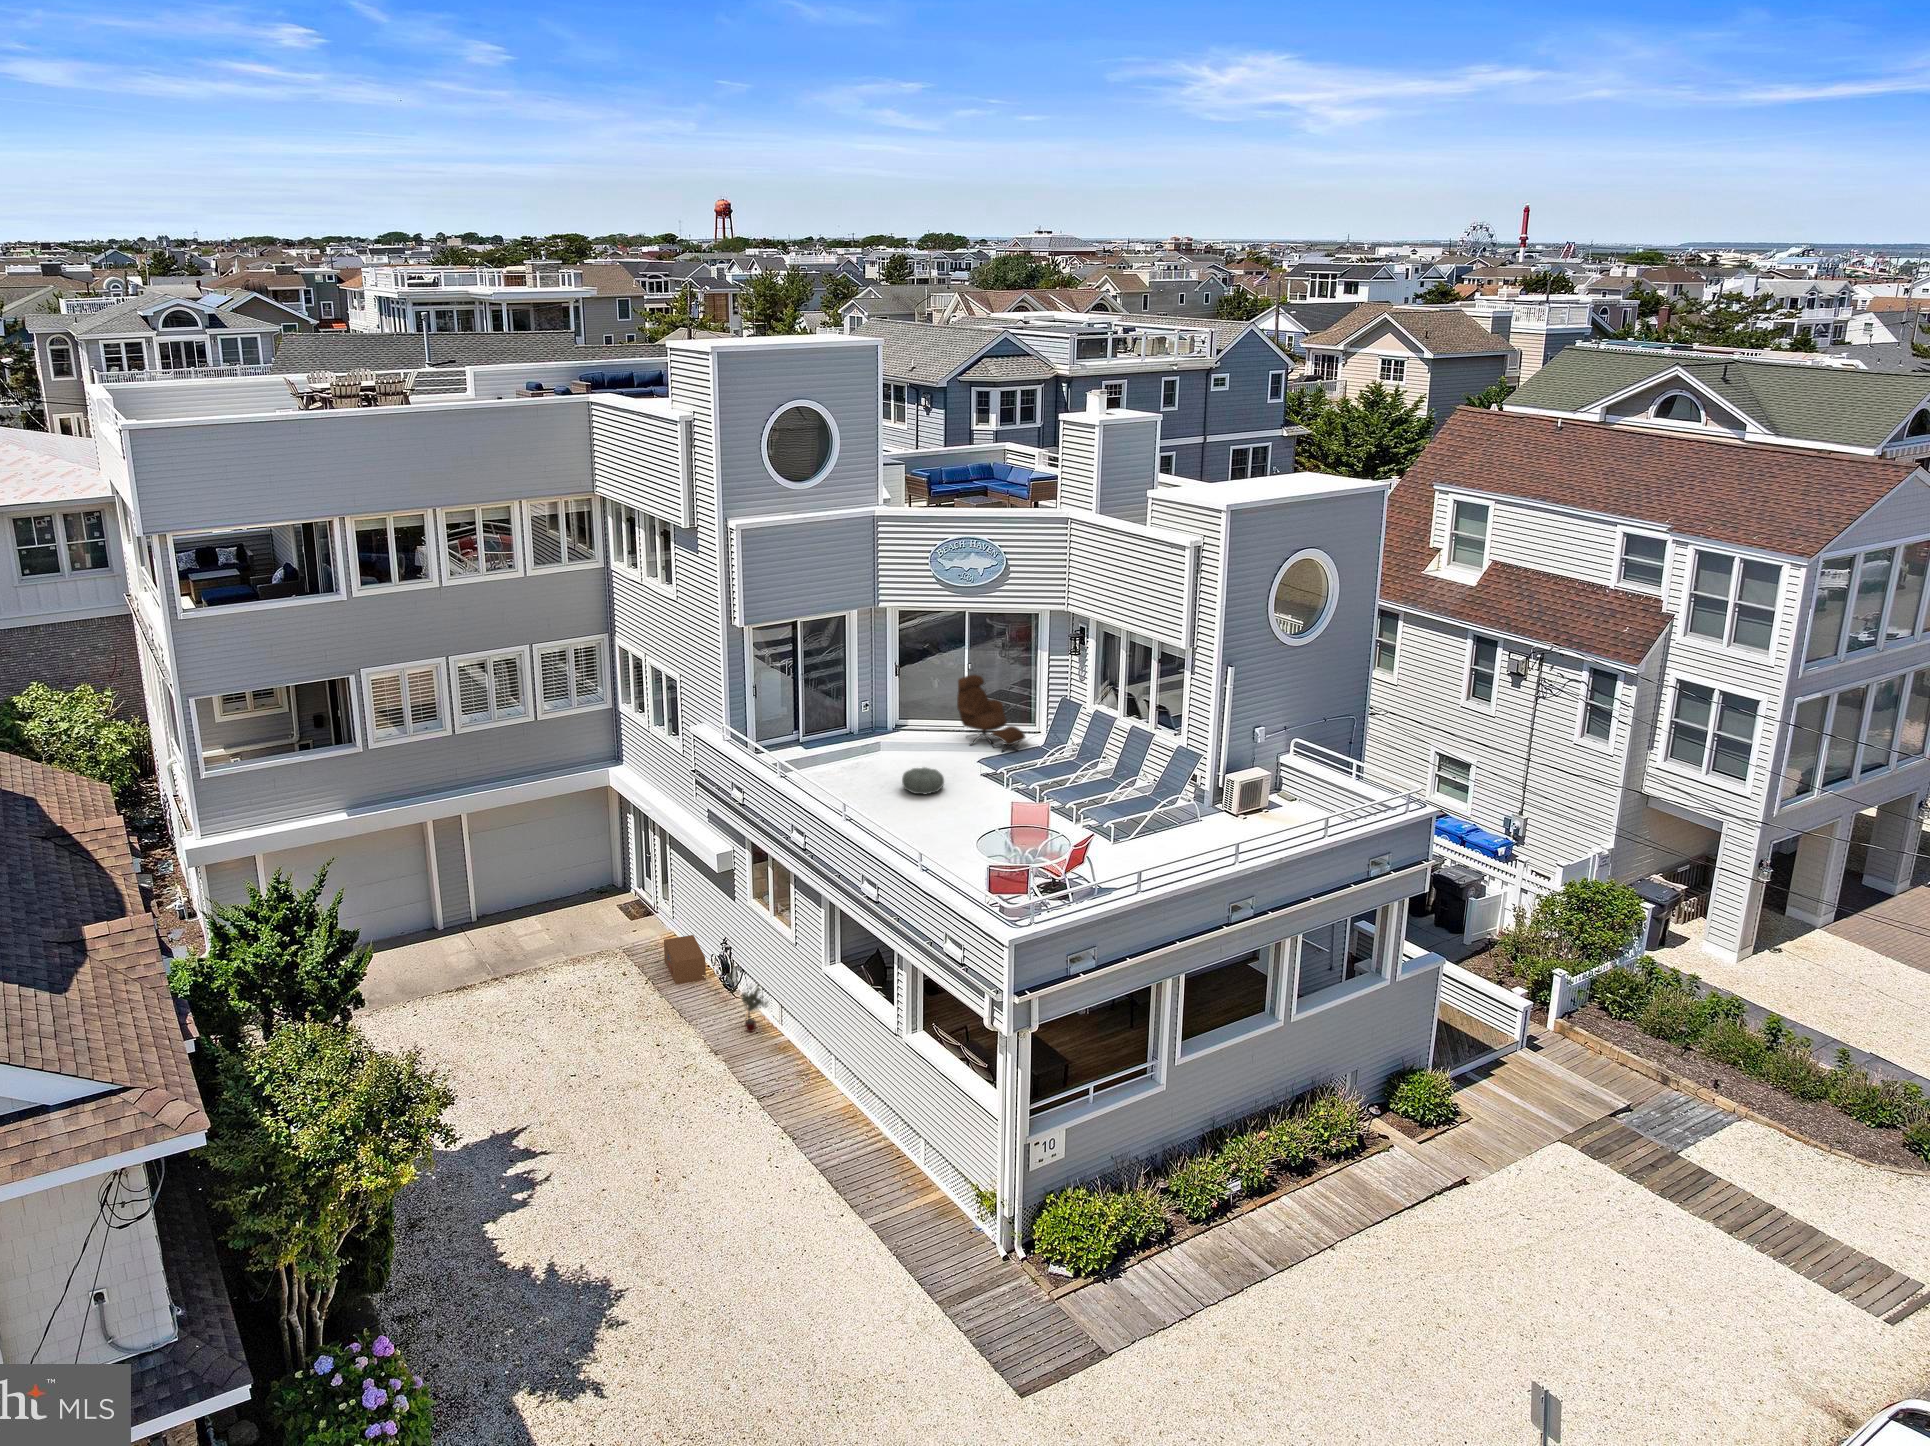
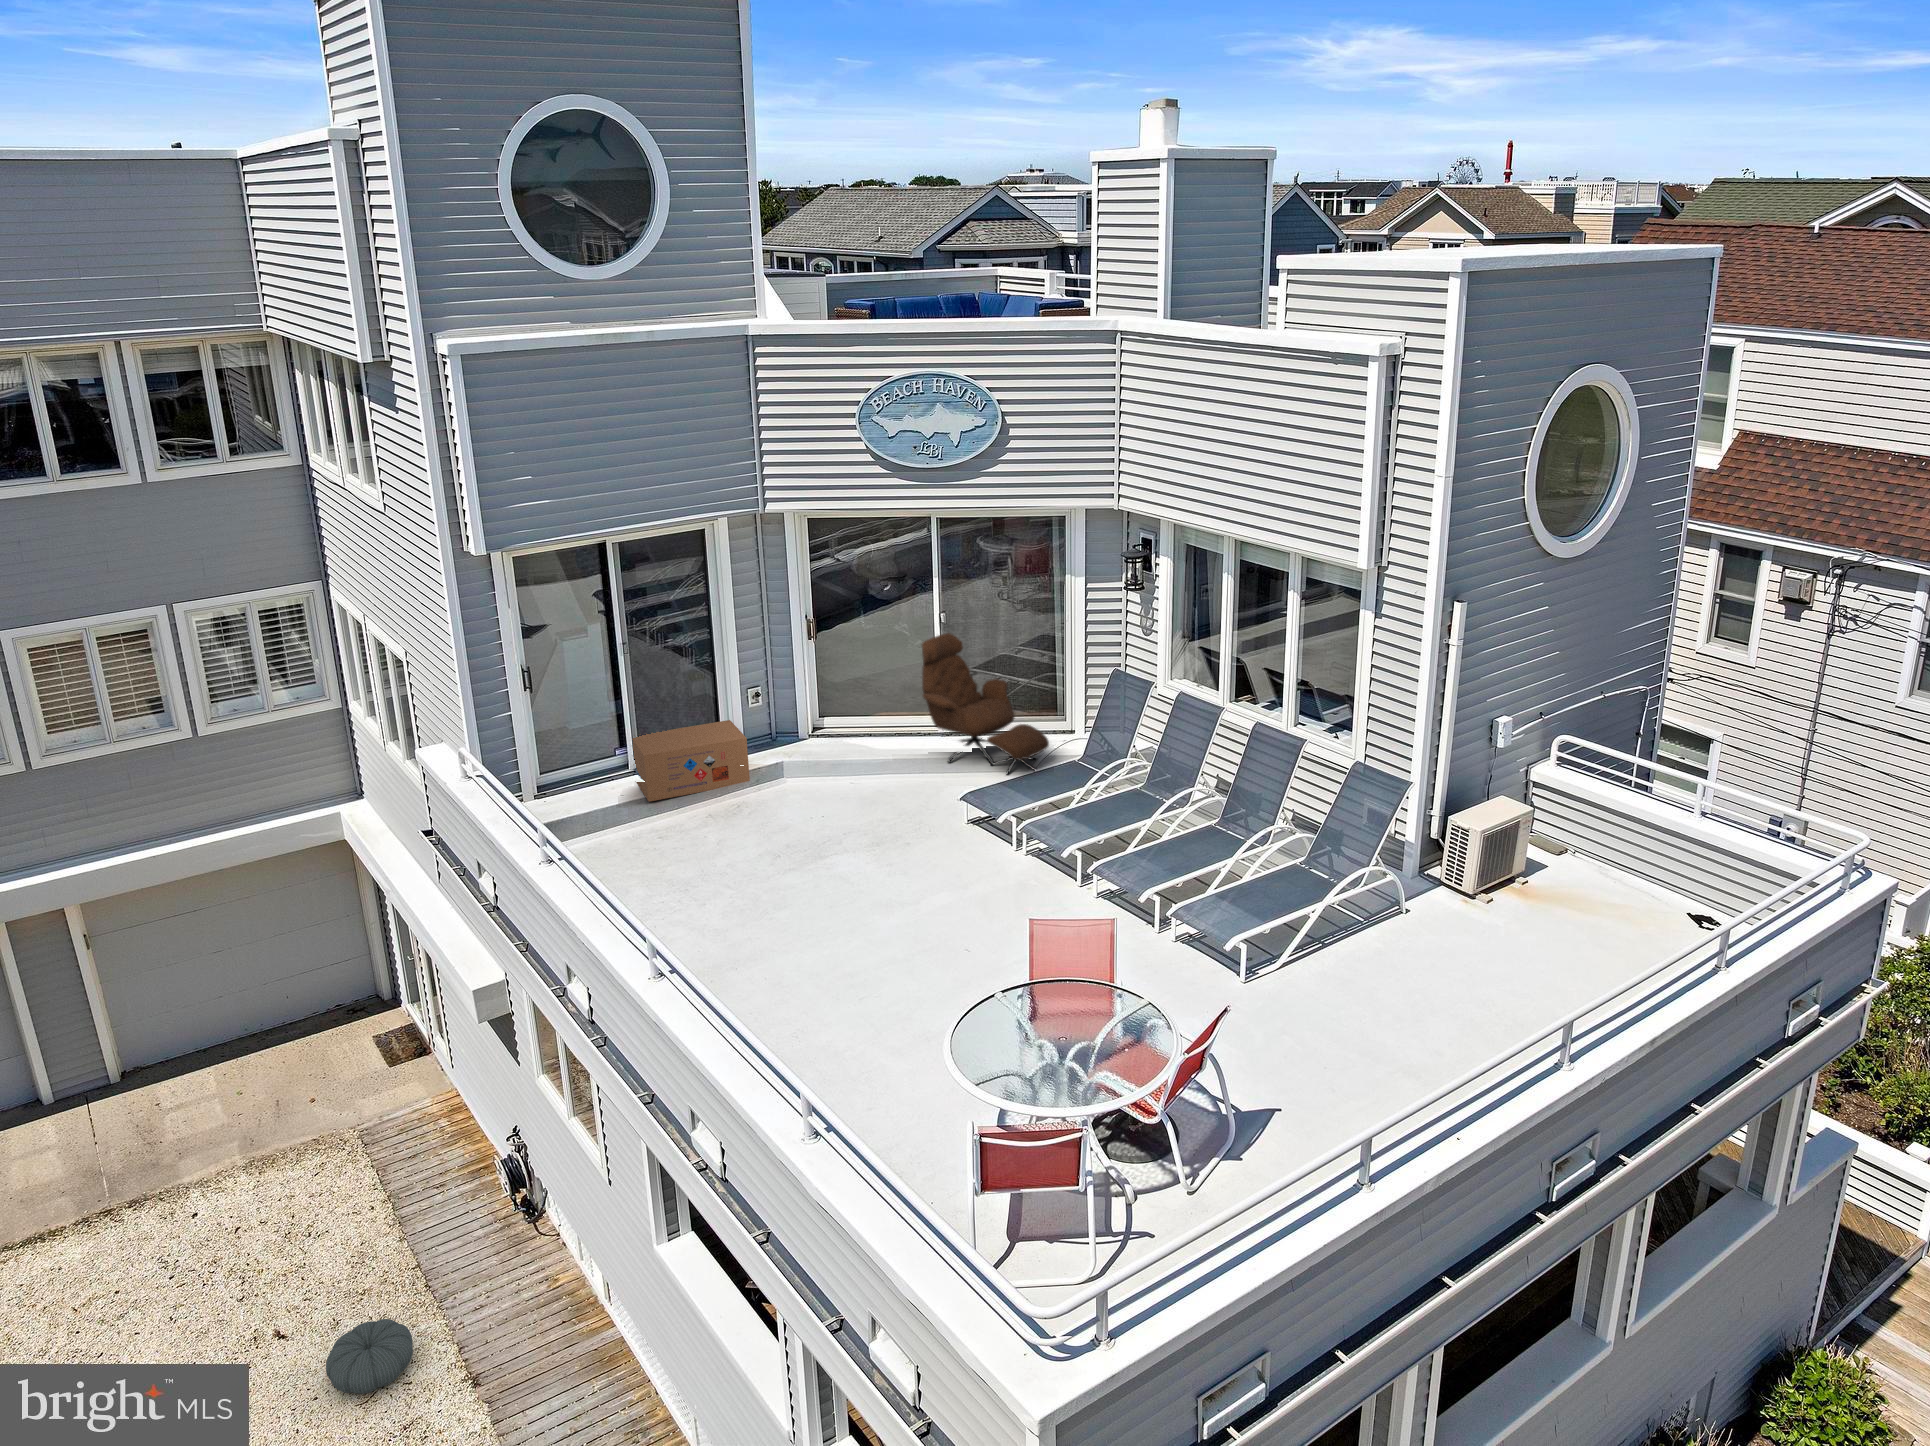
pouf: present [902,767,944,795] -> present [326,1319,413,1394]
cardboard box: present [664,935,706,984] -> present [632,720,750,802]
potted tree: present [741,986,768,1032] -> none [527,1236,586,1321]

